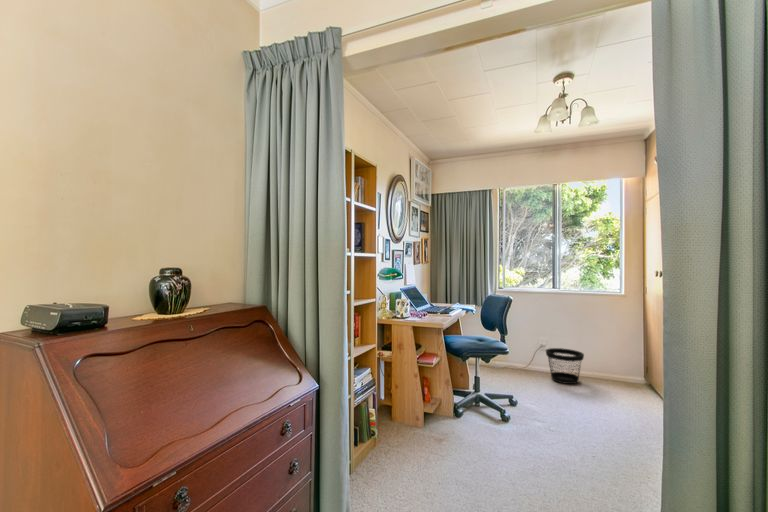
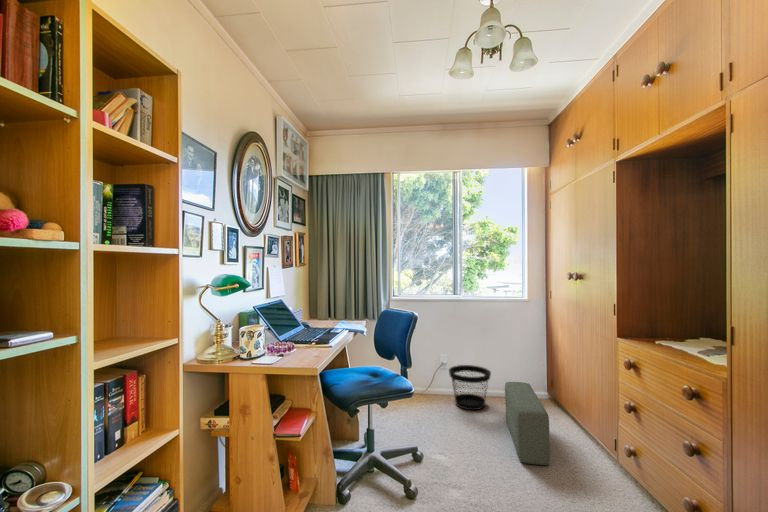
pouf: none [594,361,623,420] -> present [505,382,550,465]

